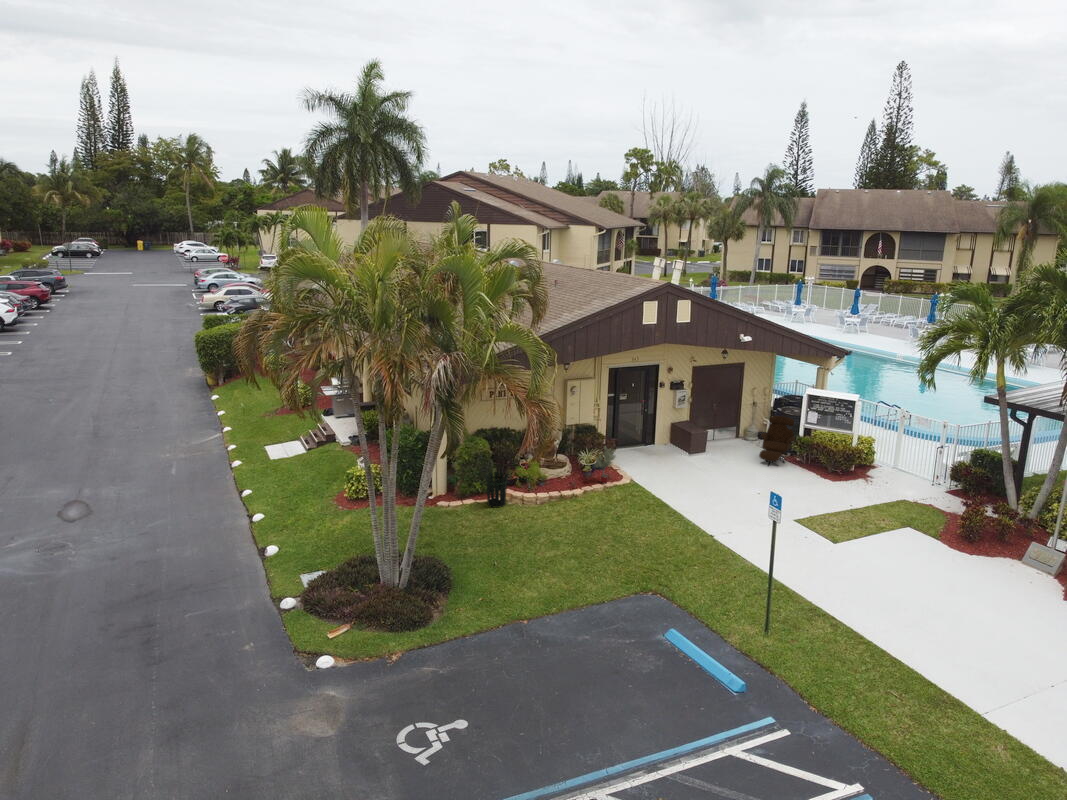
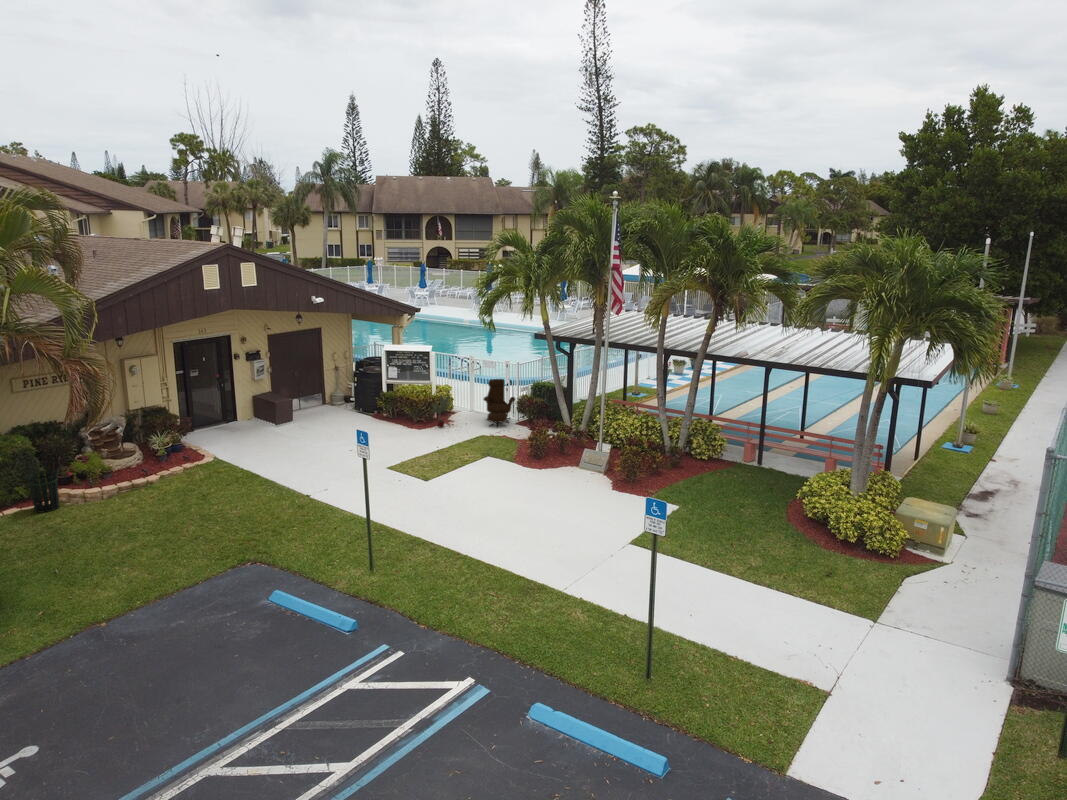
lounge chair: present [759,416,795,466] -> present [484,379,515,428]
potted tree: present [594,446,615,483] -> present [431,395,450,428]

